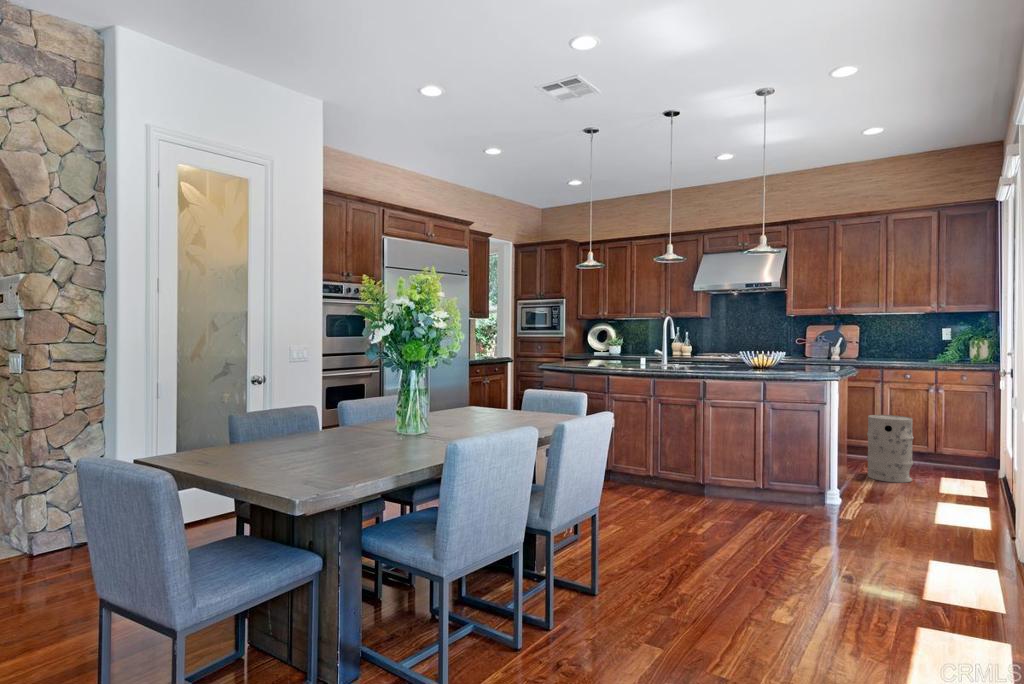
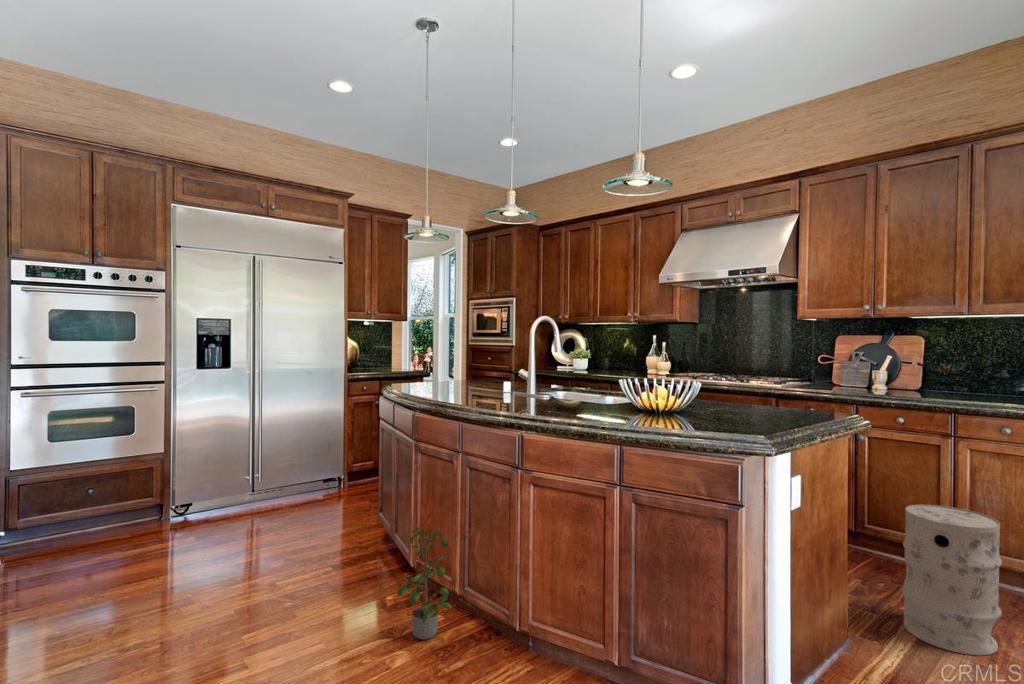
potted plant: none [633,434,671,496] -> present [397,526,452,640]

